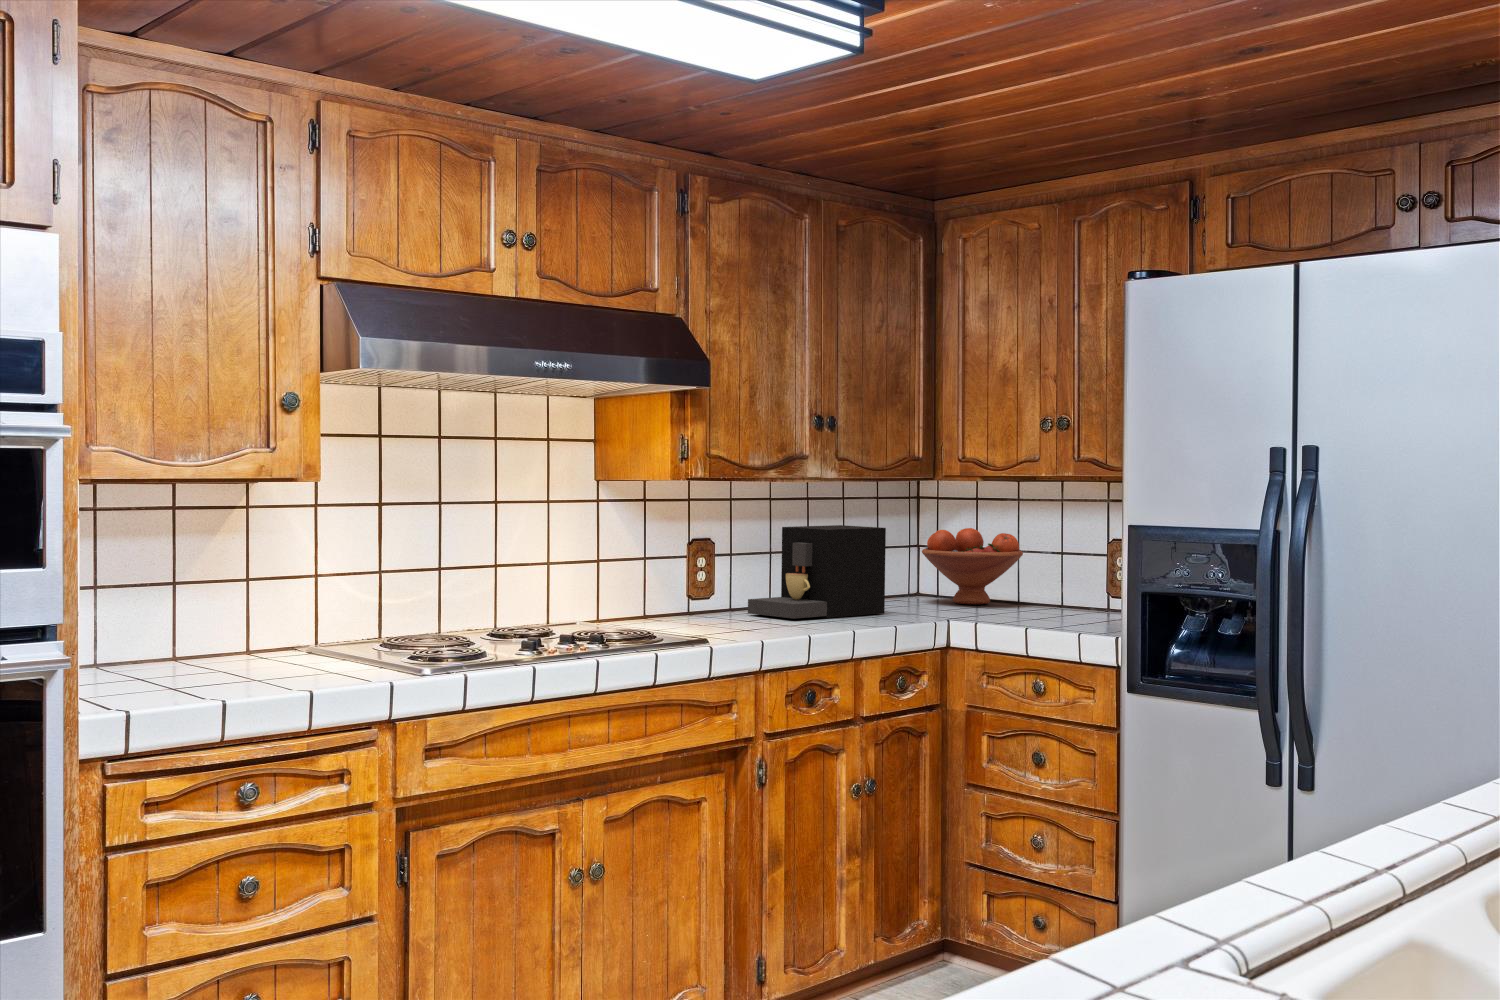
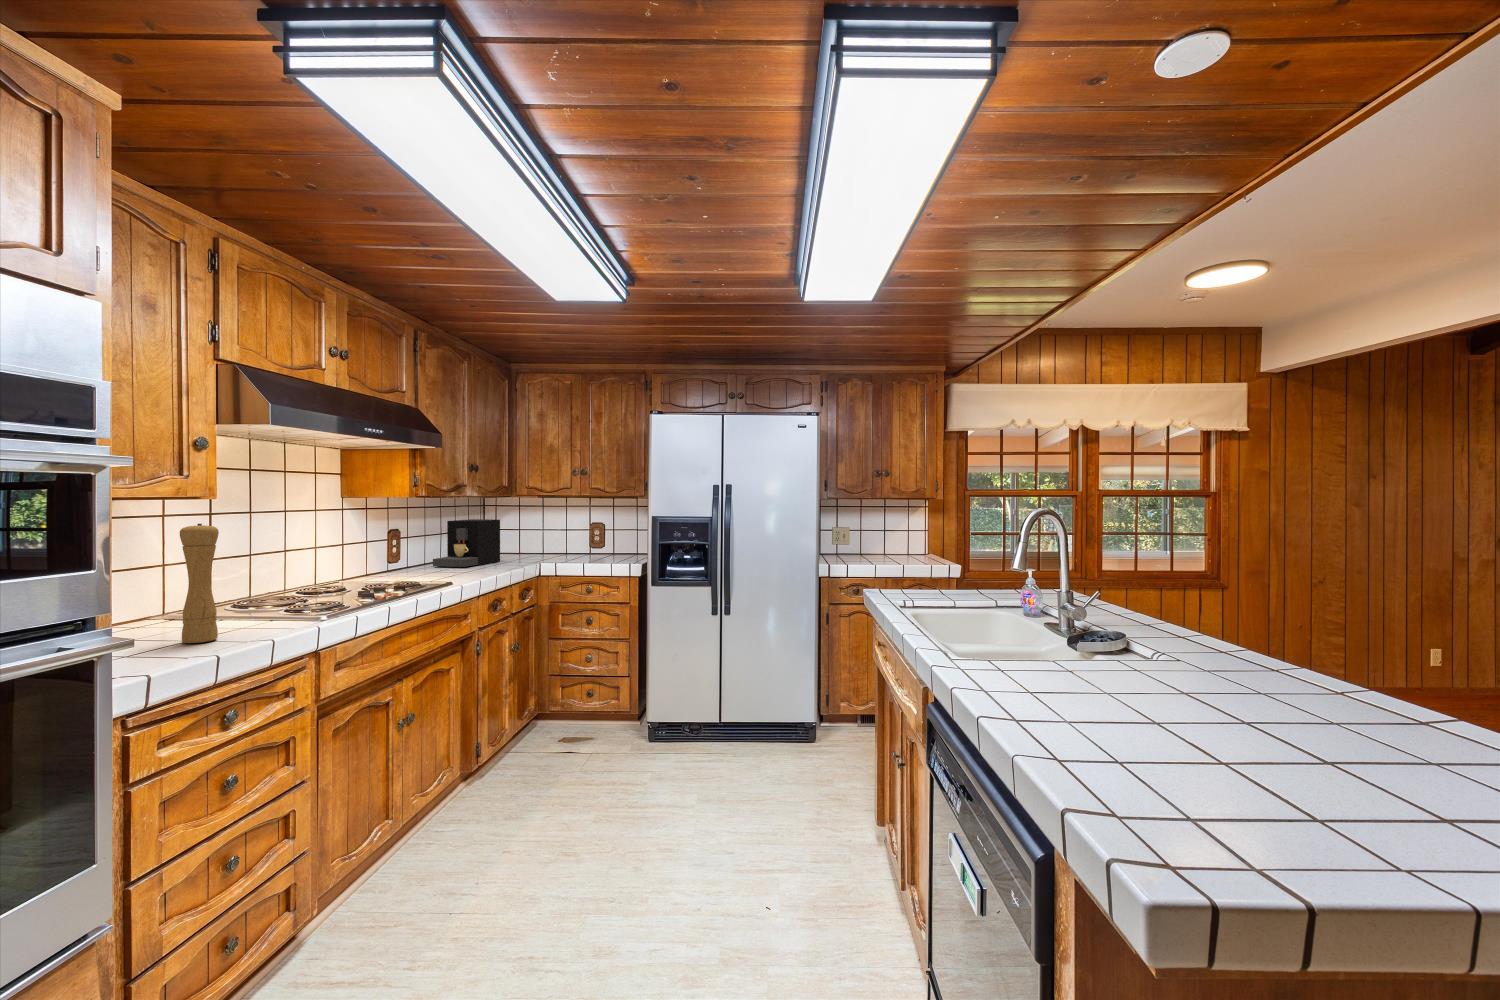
pepper mill: none [239,520,283,686] -> present [180,524,219,643]
fruit bowl: present [922,528,1023,605] -> none [502,519,551,554]

